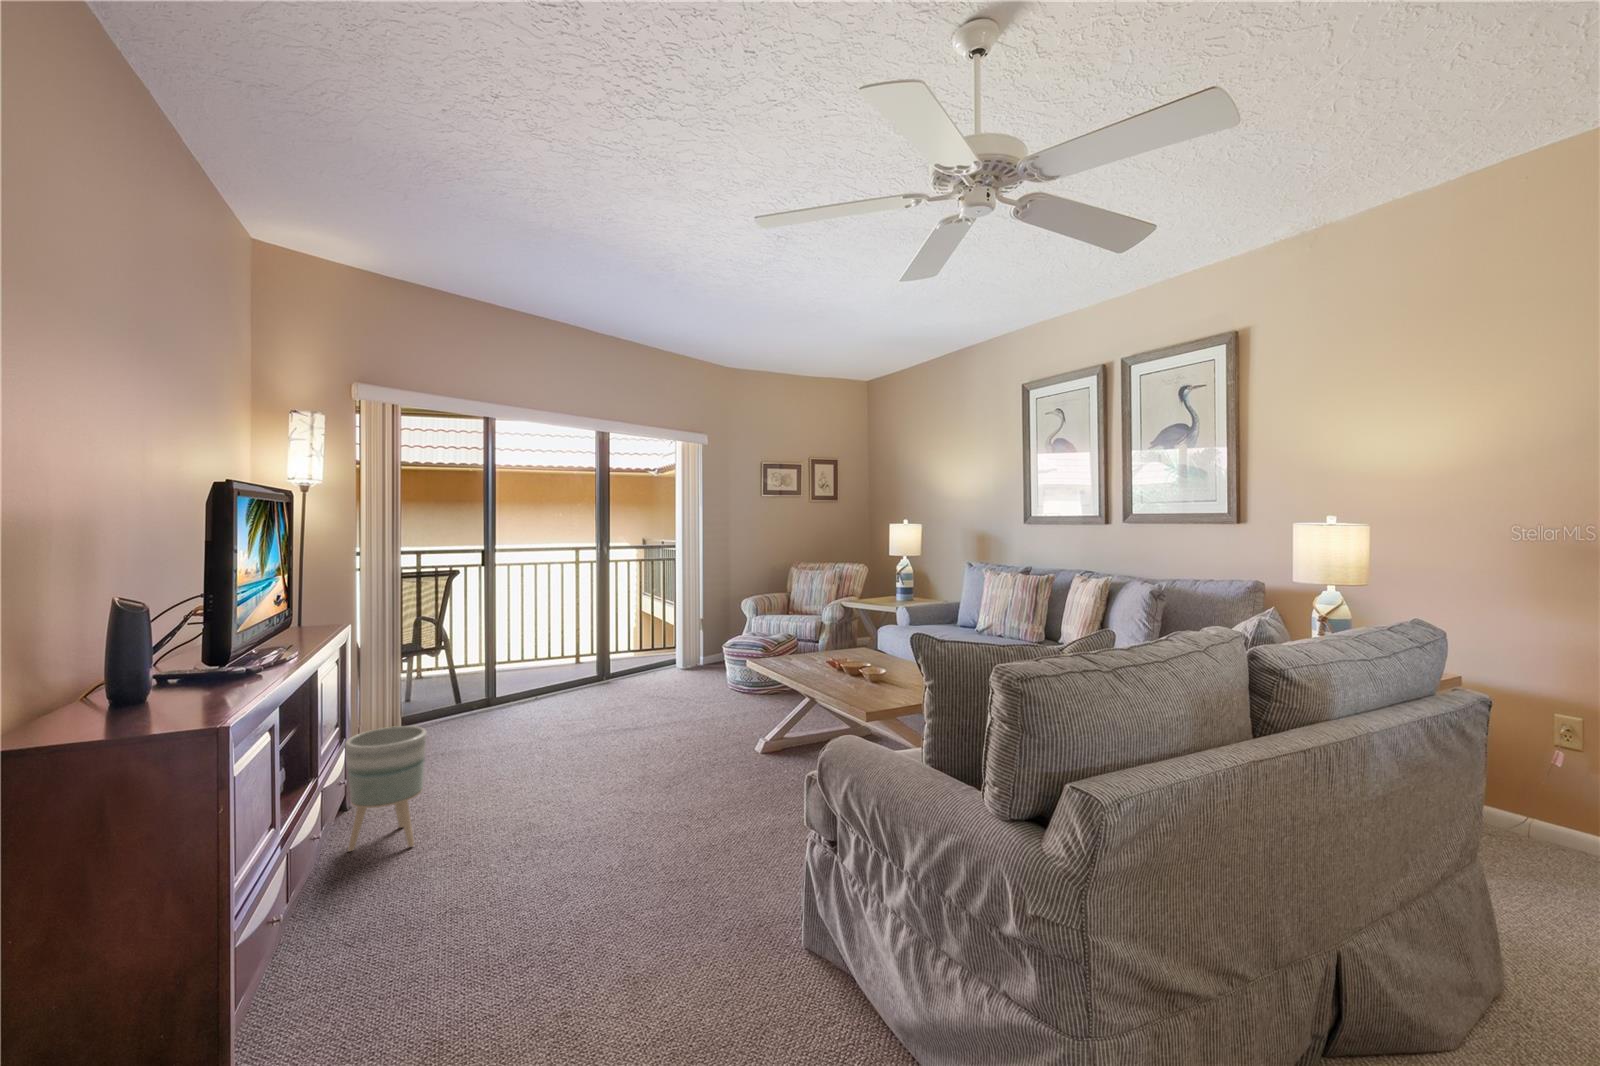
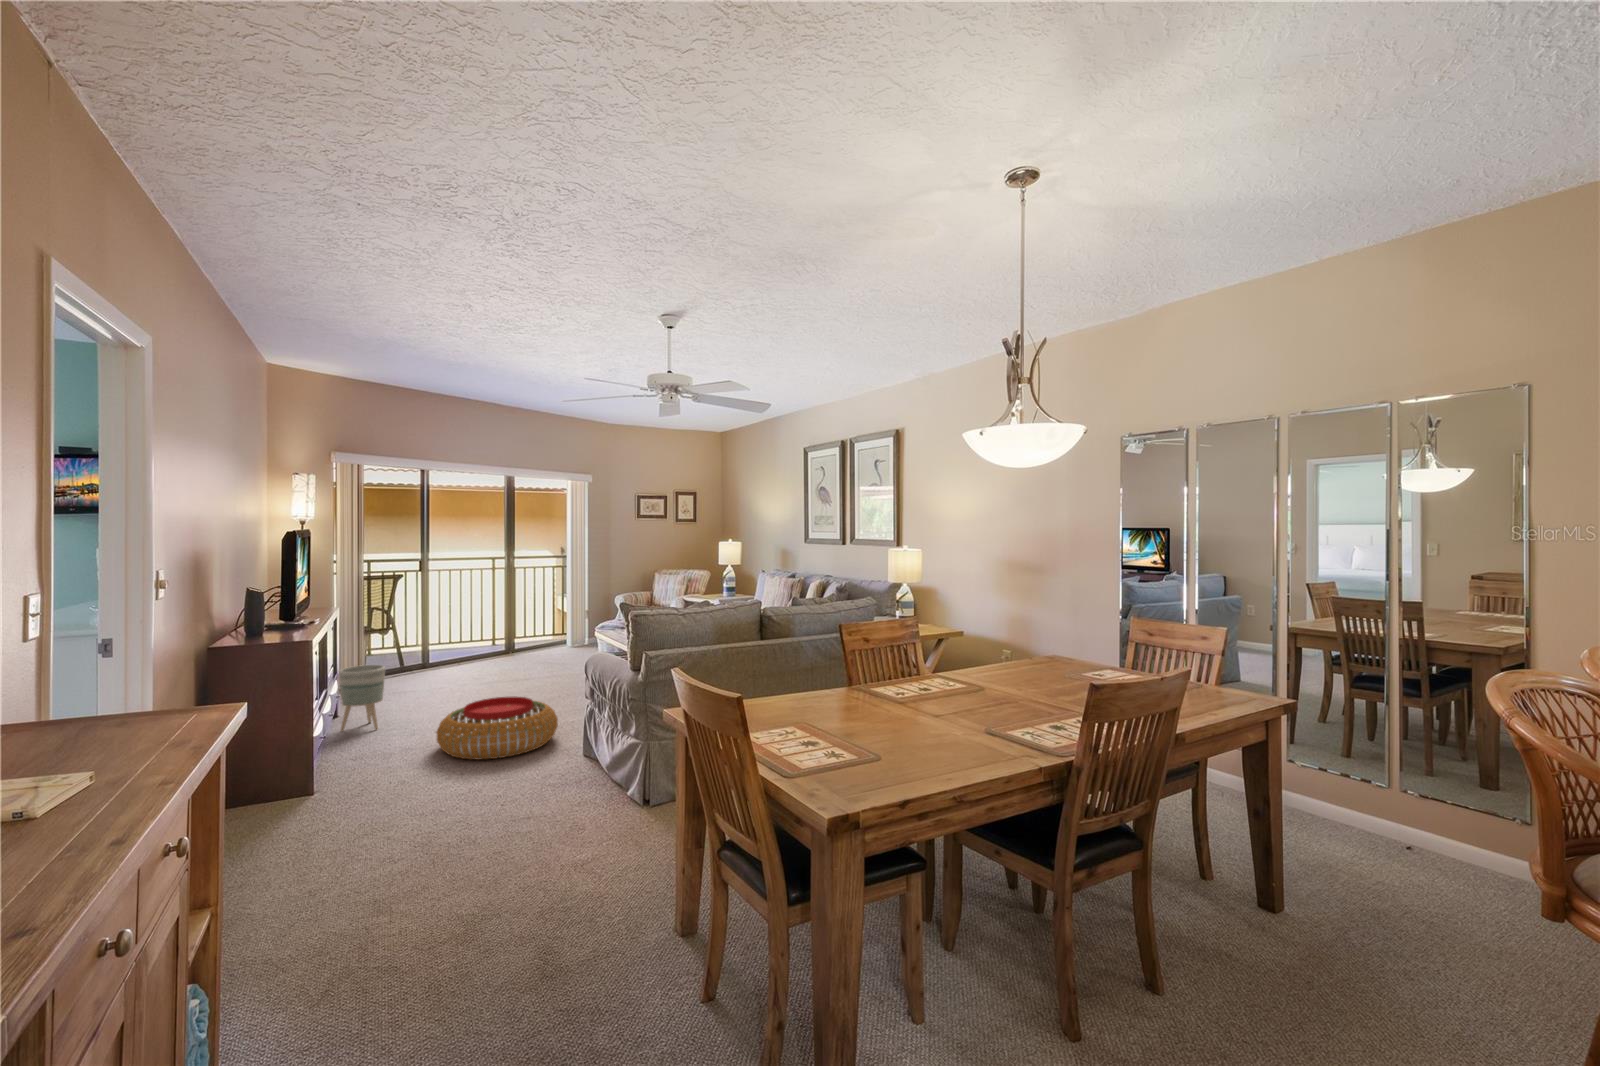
pouf: none [519,797,744,956] -> present [436,697,558,760]

